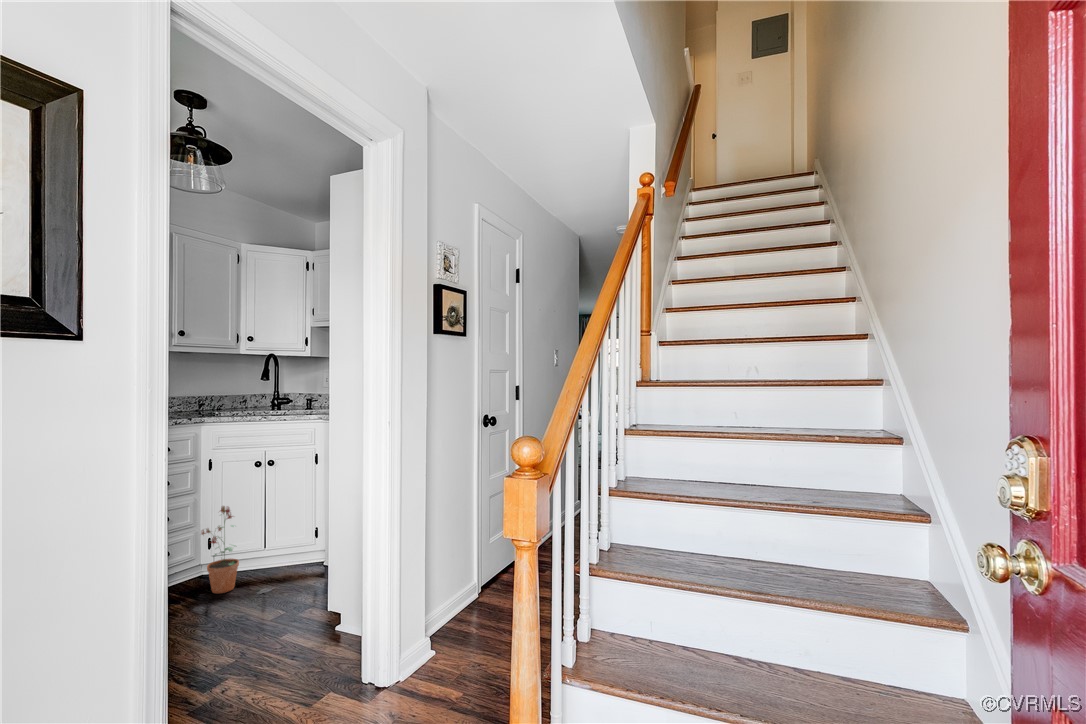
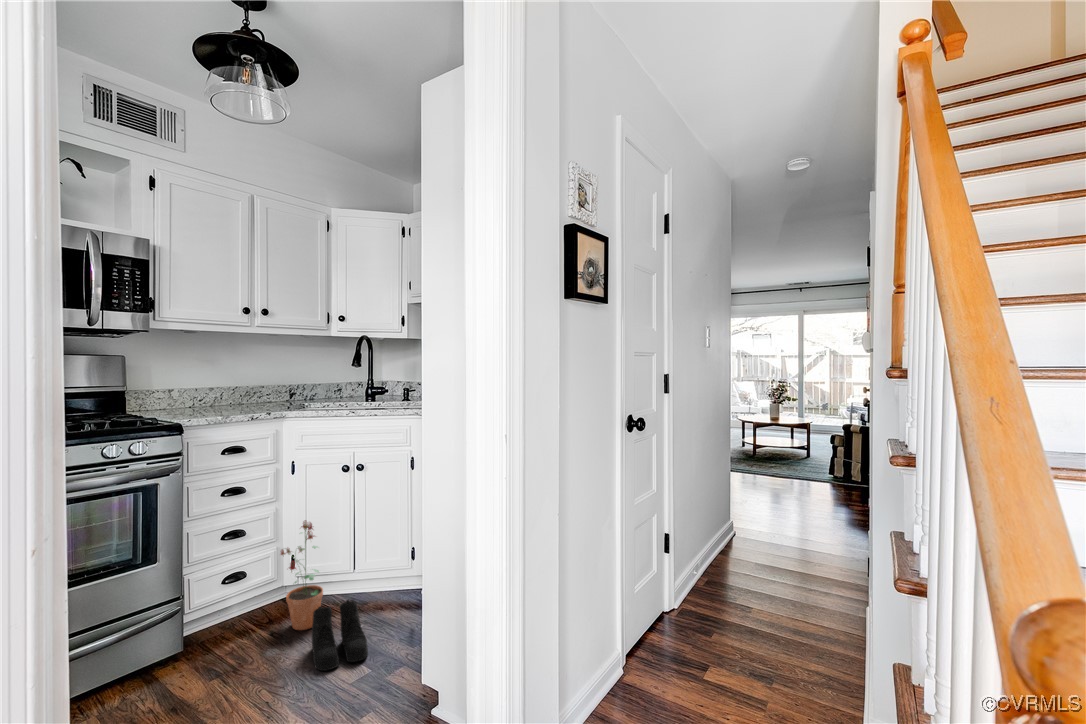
boots: none [233,564,280,615] -> present [312,600,368,671]

